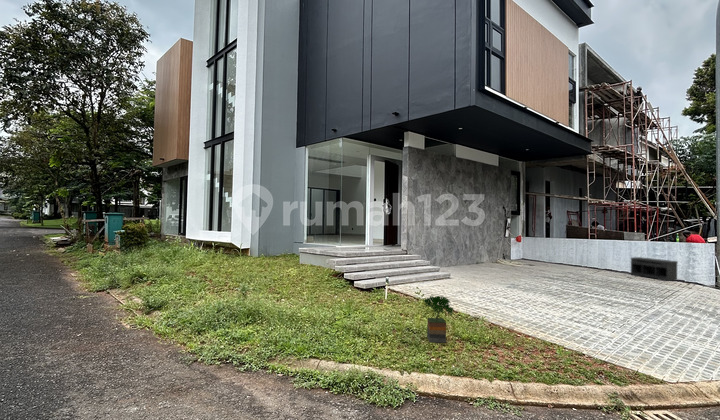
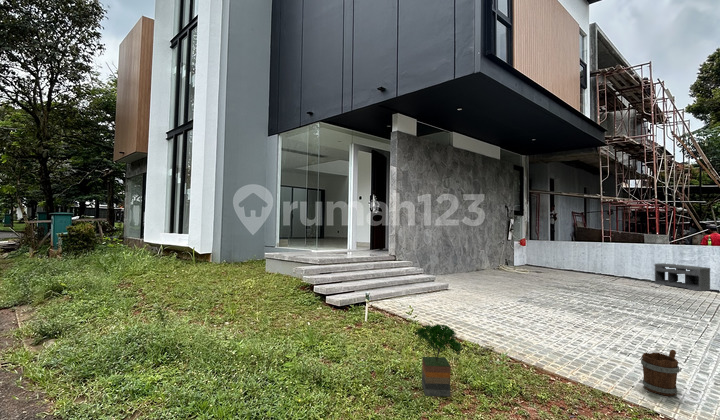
bucket: none [581,316,606,346] -> present [641,350,679,396]

